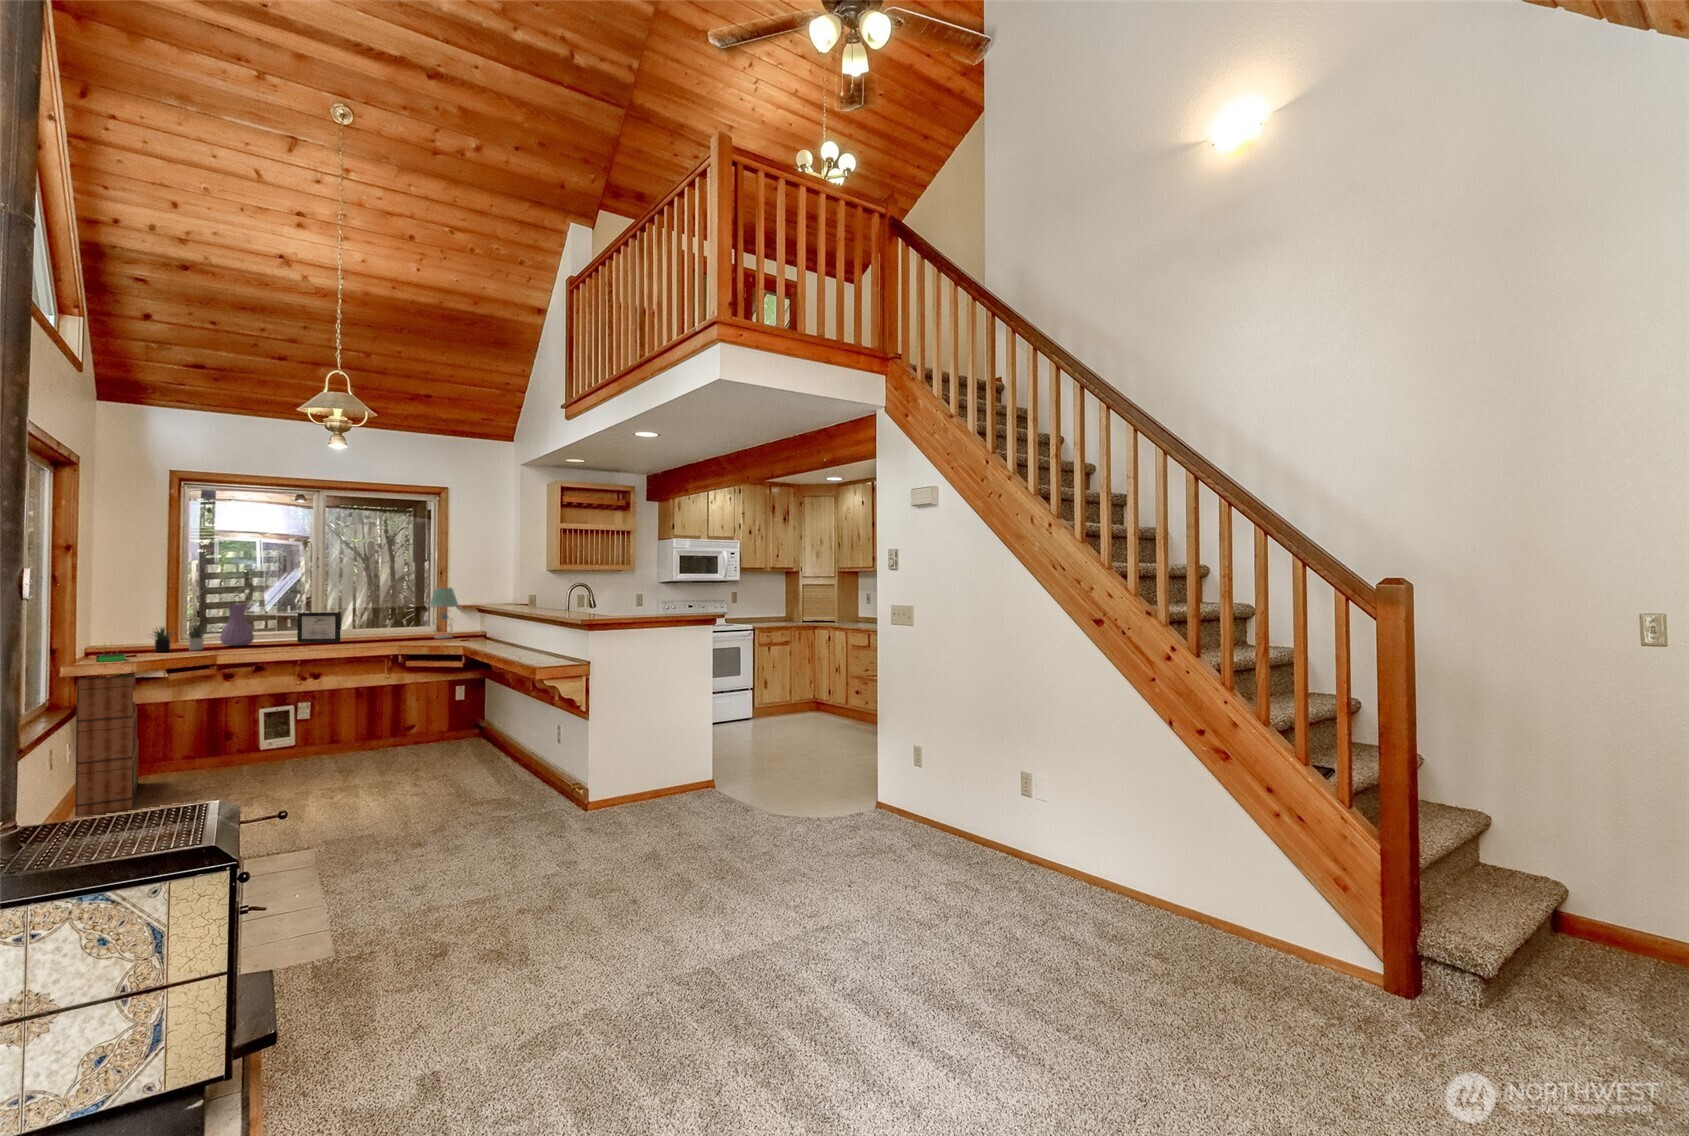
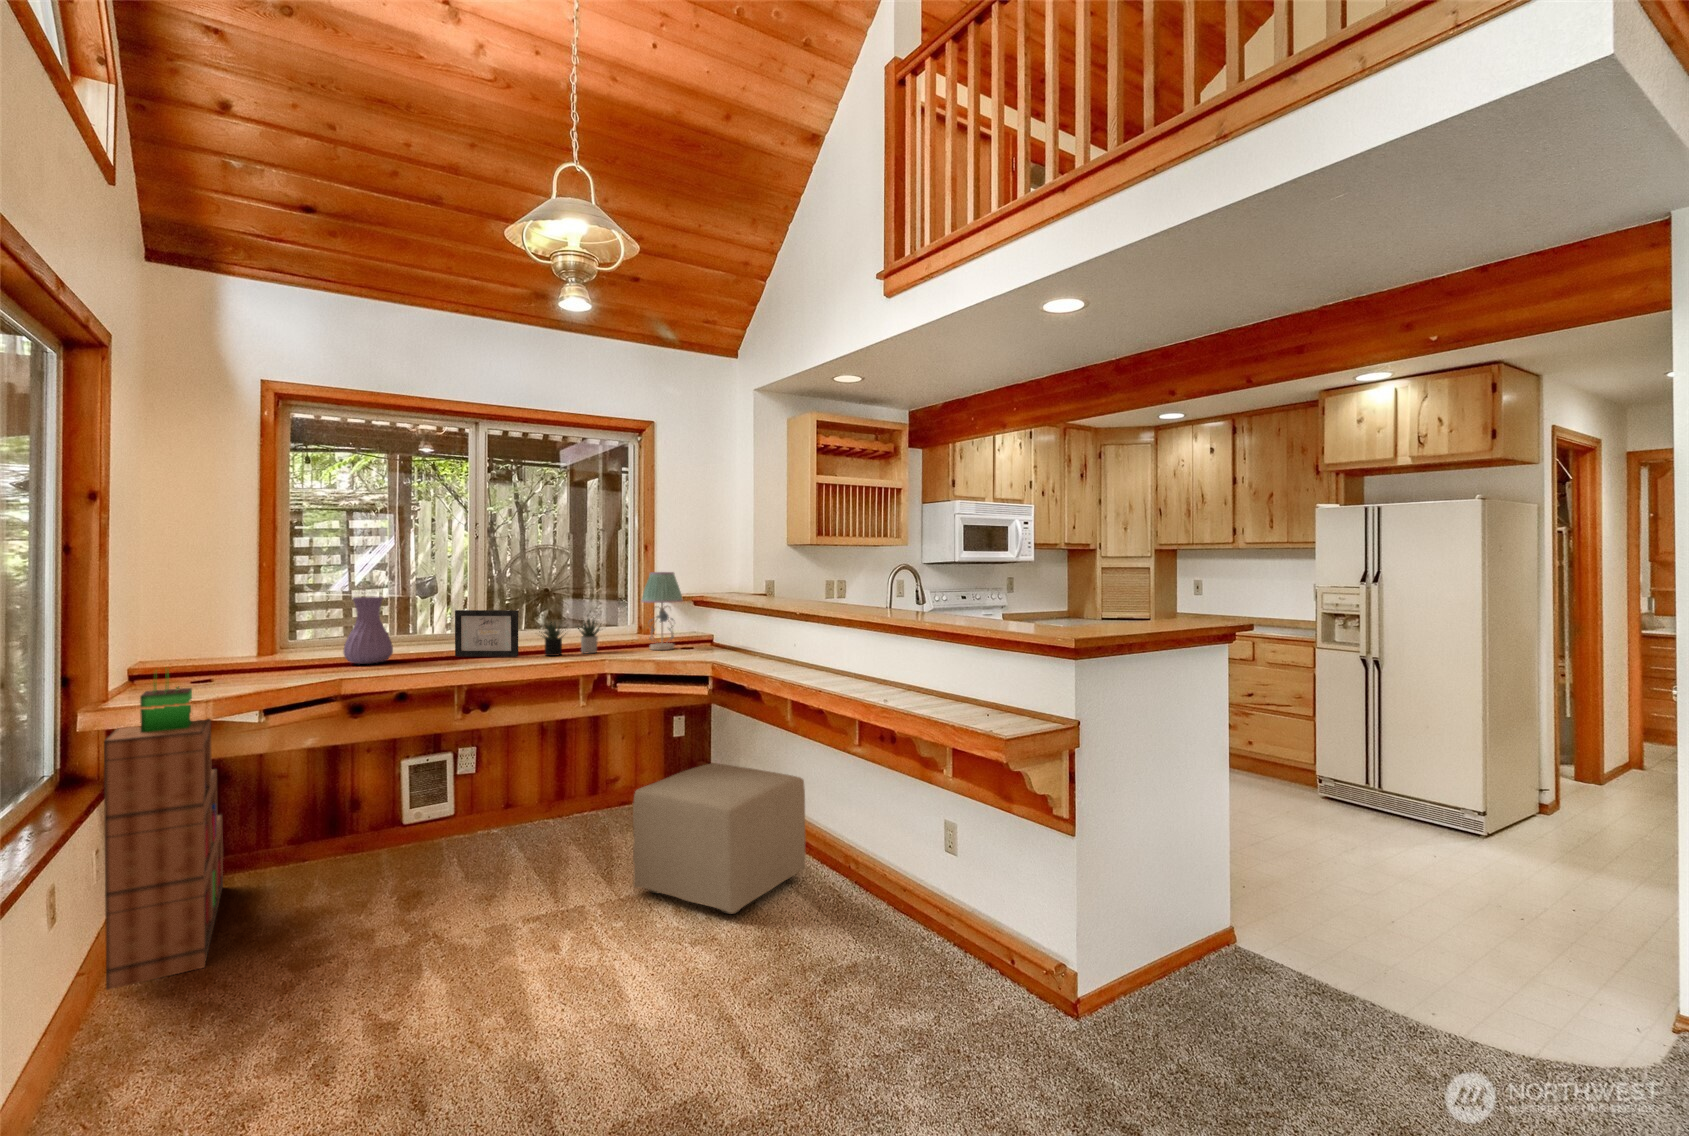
succulent plant: present [154,627,208,652] -> present [539,617,600,656]
ottoman: none [400,706,513,784] -> present [633,763,805,914]

